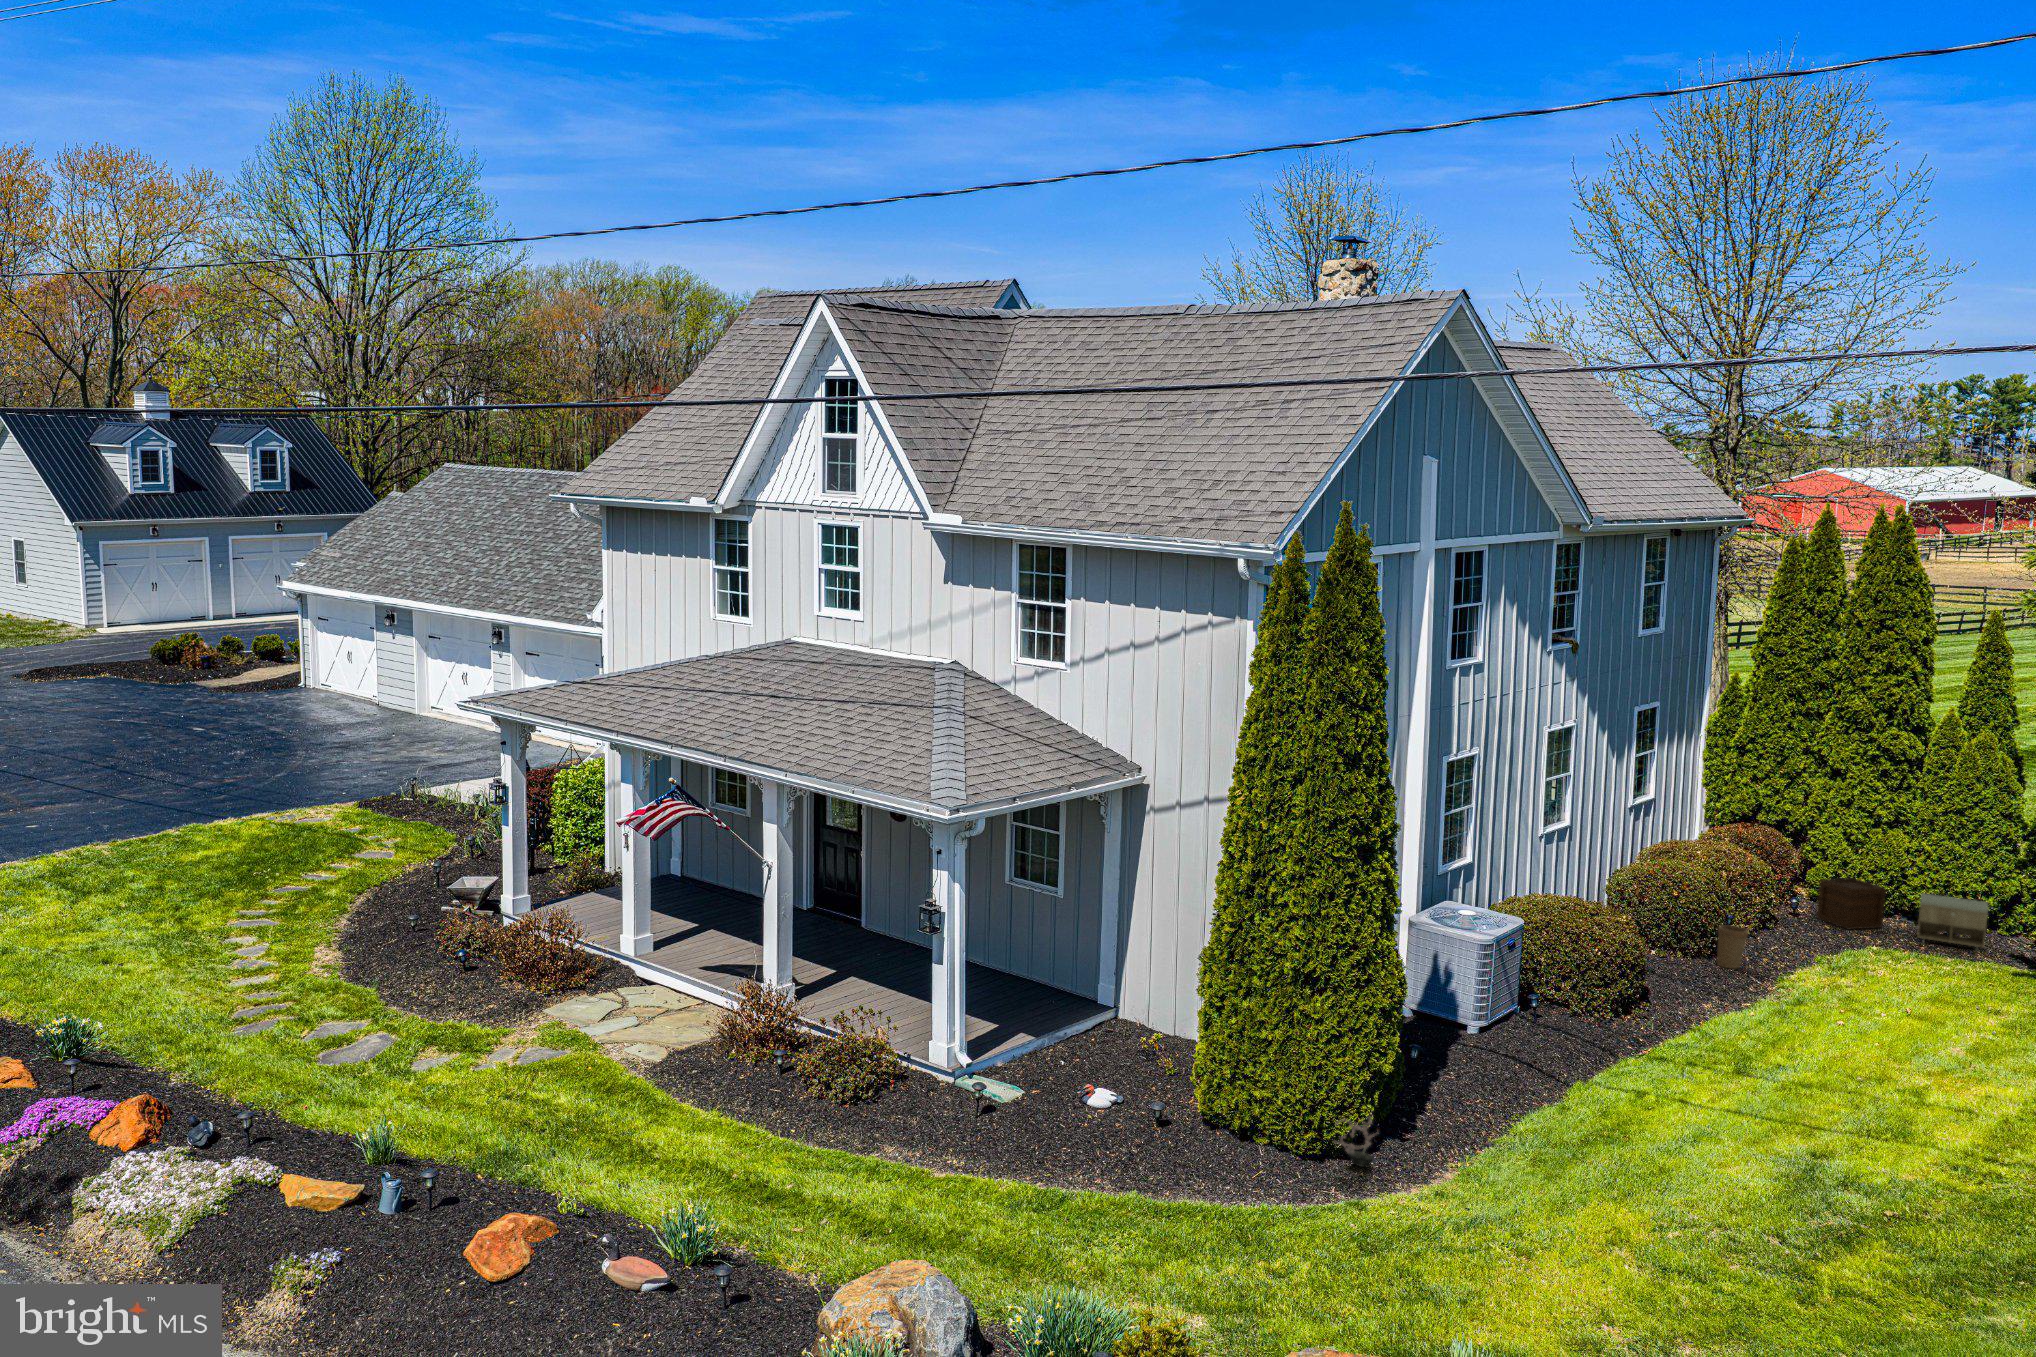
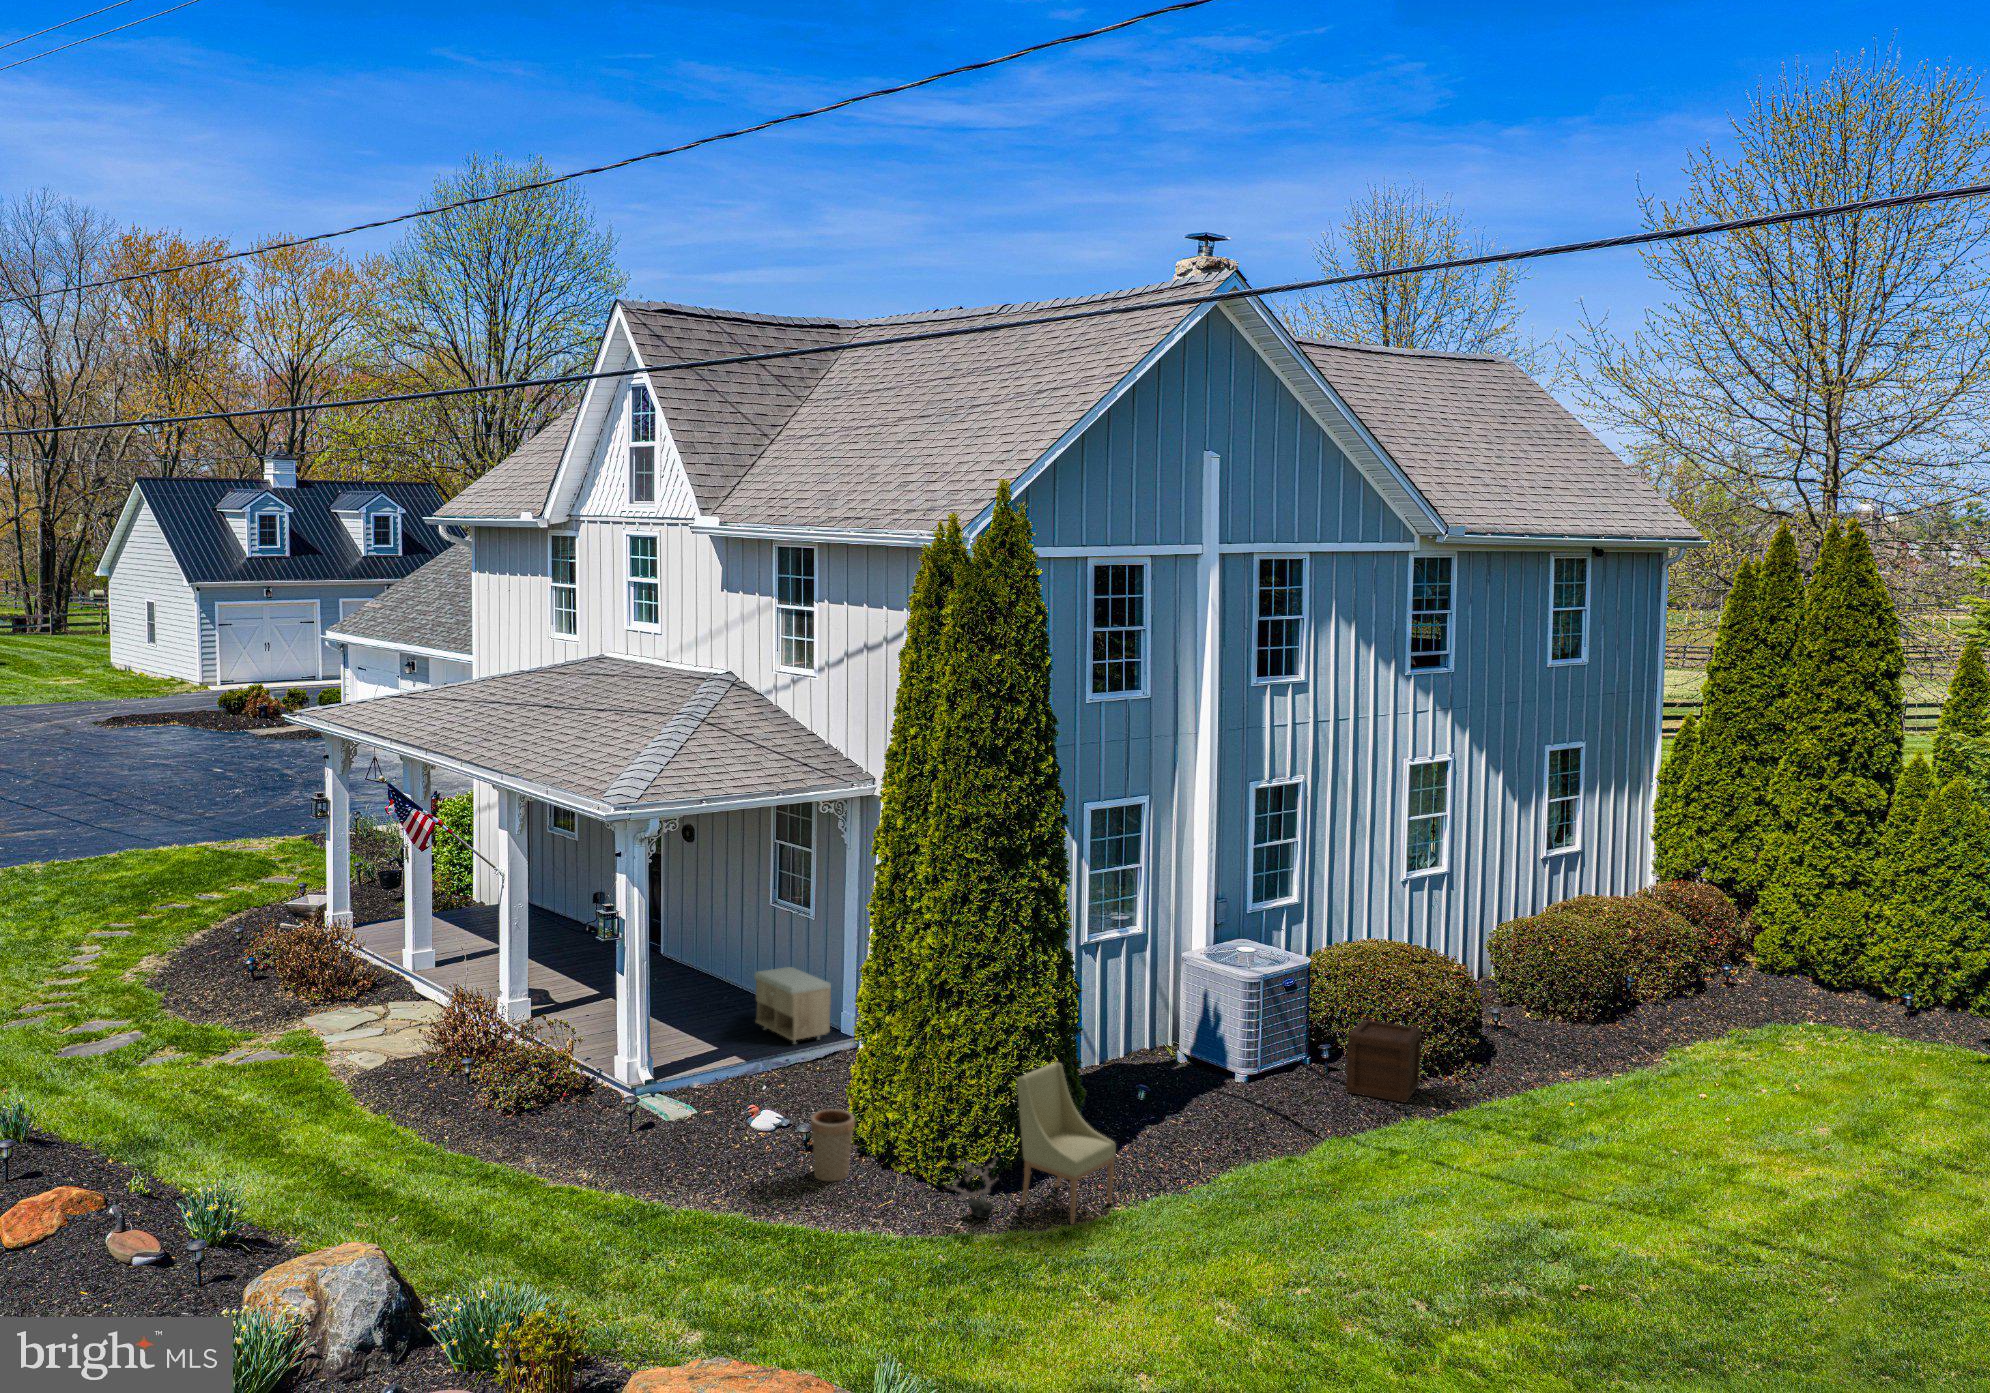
wooden crate: present [1817,878,1886,929] -> present [1346,1020,1422,1103]
storage bench: present [1917,894,1988,950] -> present [754,967,831,1044]
basket: present [1717,925,1748,969] -> present [811,1109,855,1181]
chair: none [1383,1028,1461,1168] -> present [1017,1063,1116,1224]

